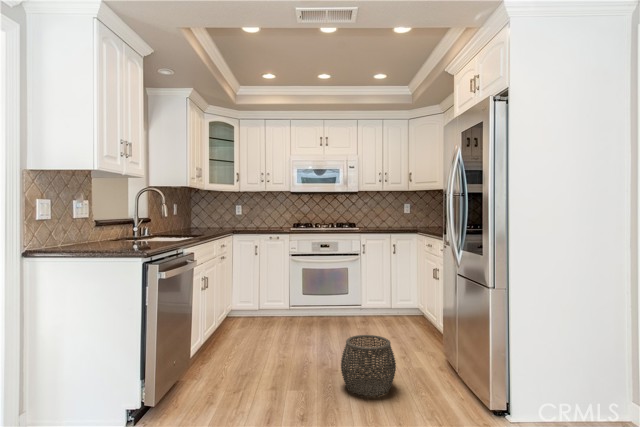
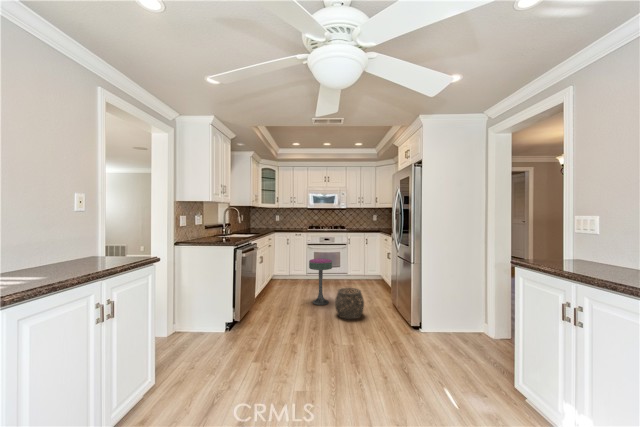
bar stool: none [292,280,335,366] -> present [309,259,332,305]

